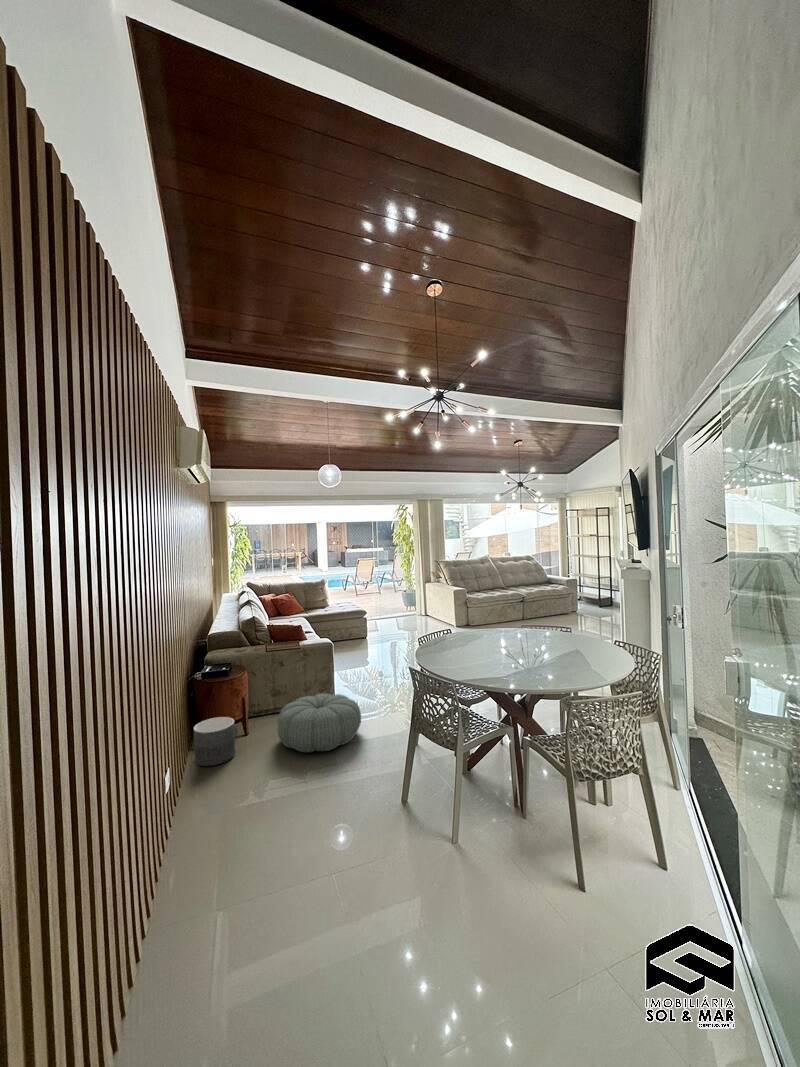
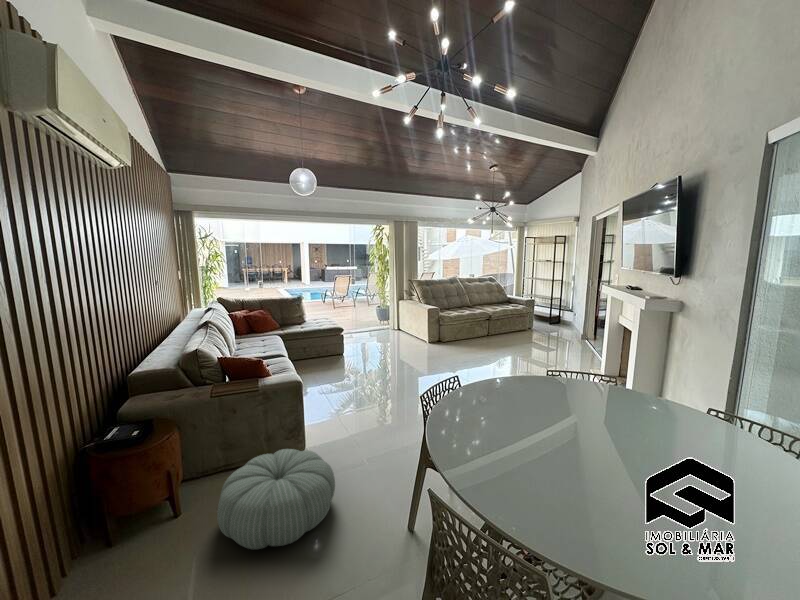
planter: present [194,717,235,766] -> none [80,498,155,584]

